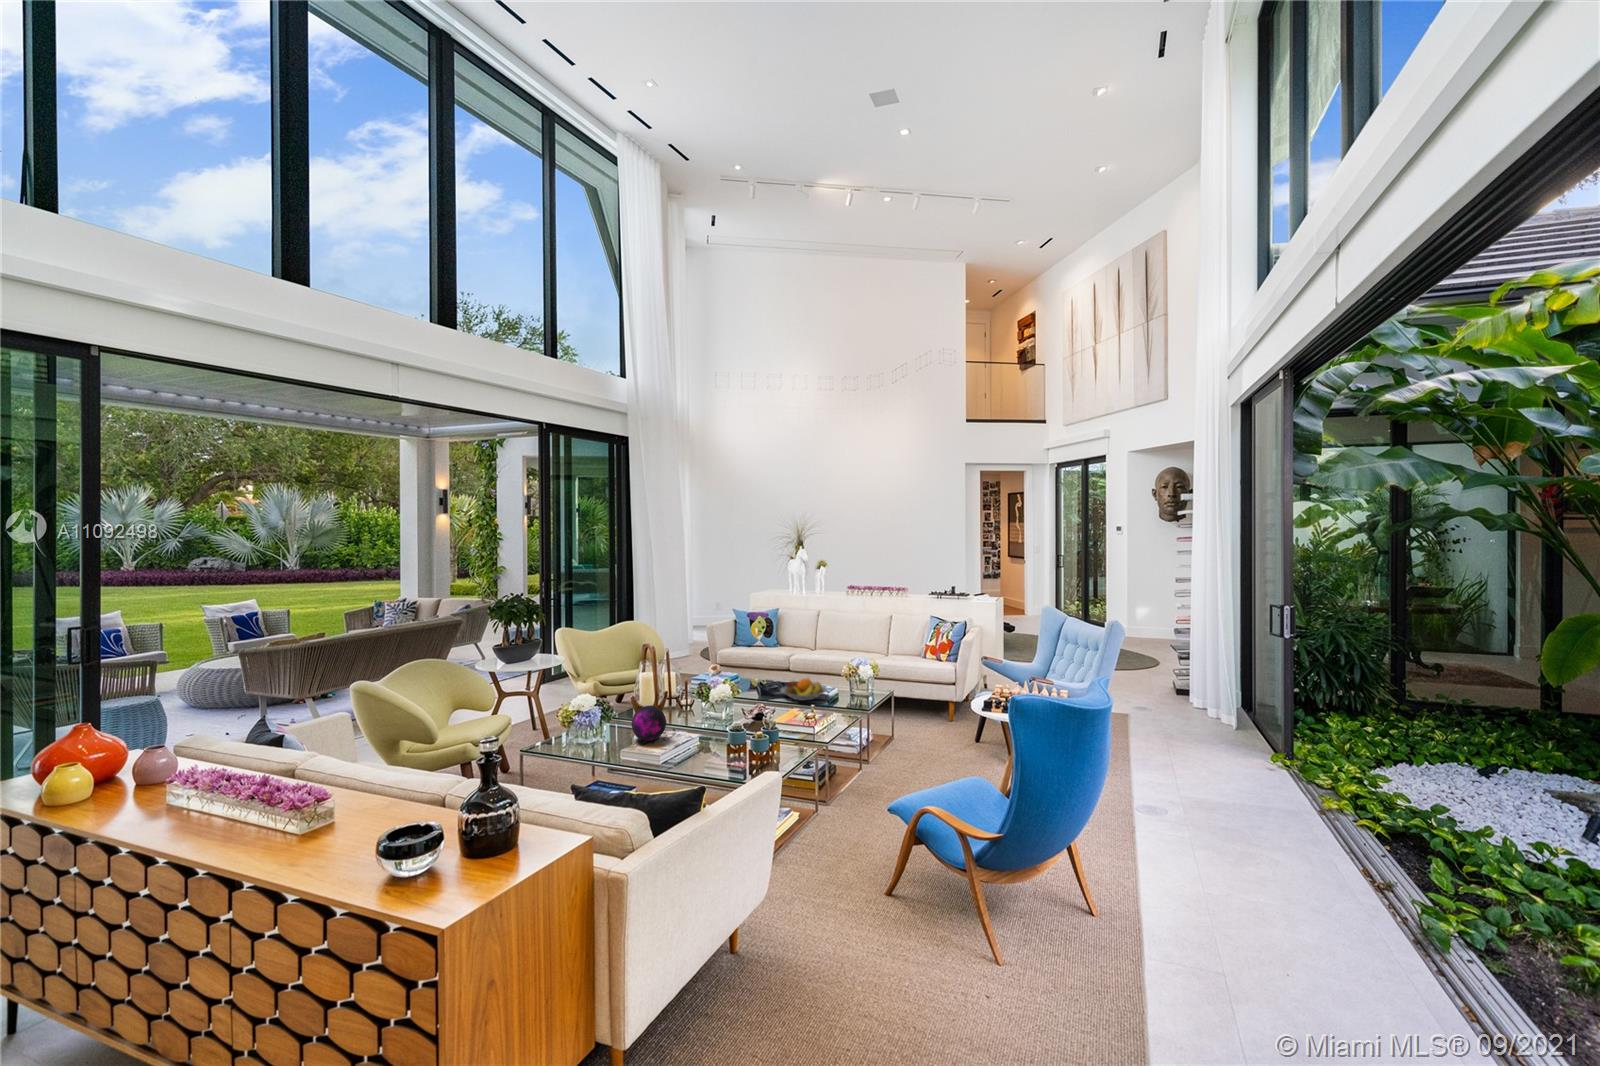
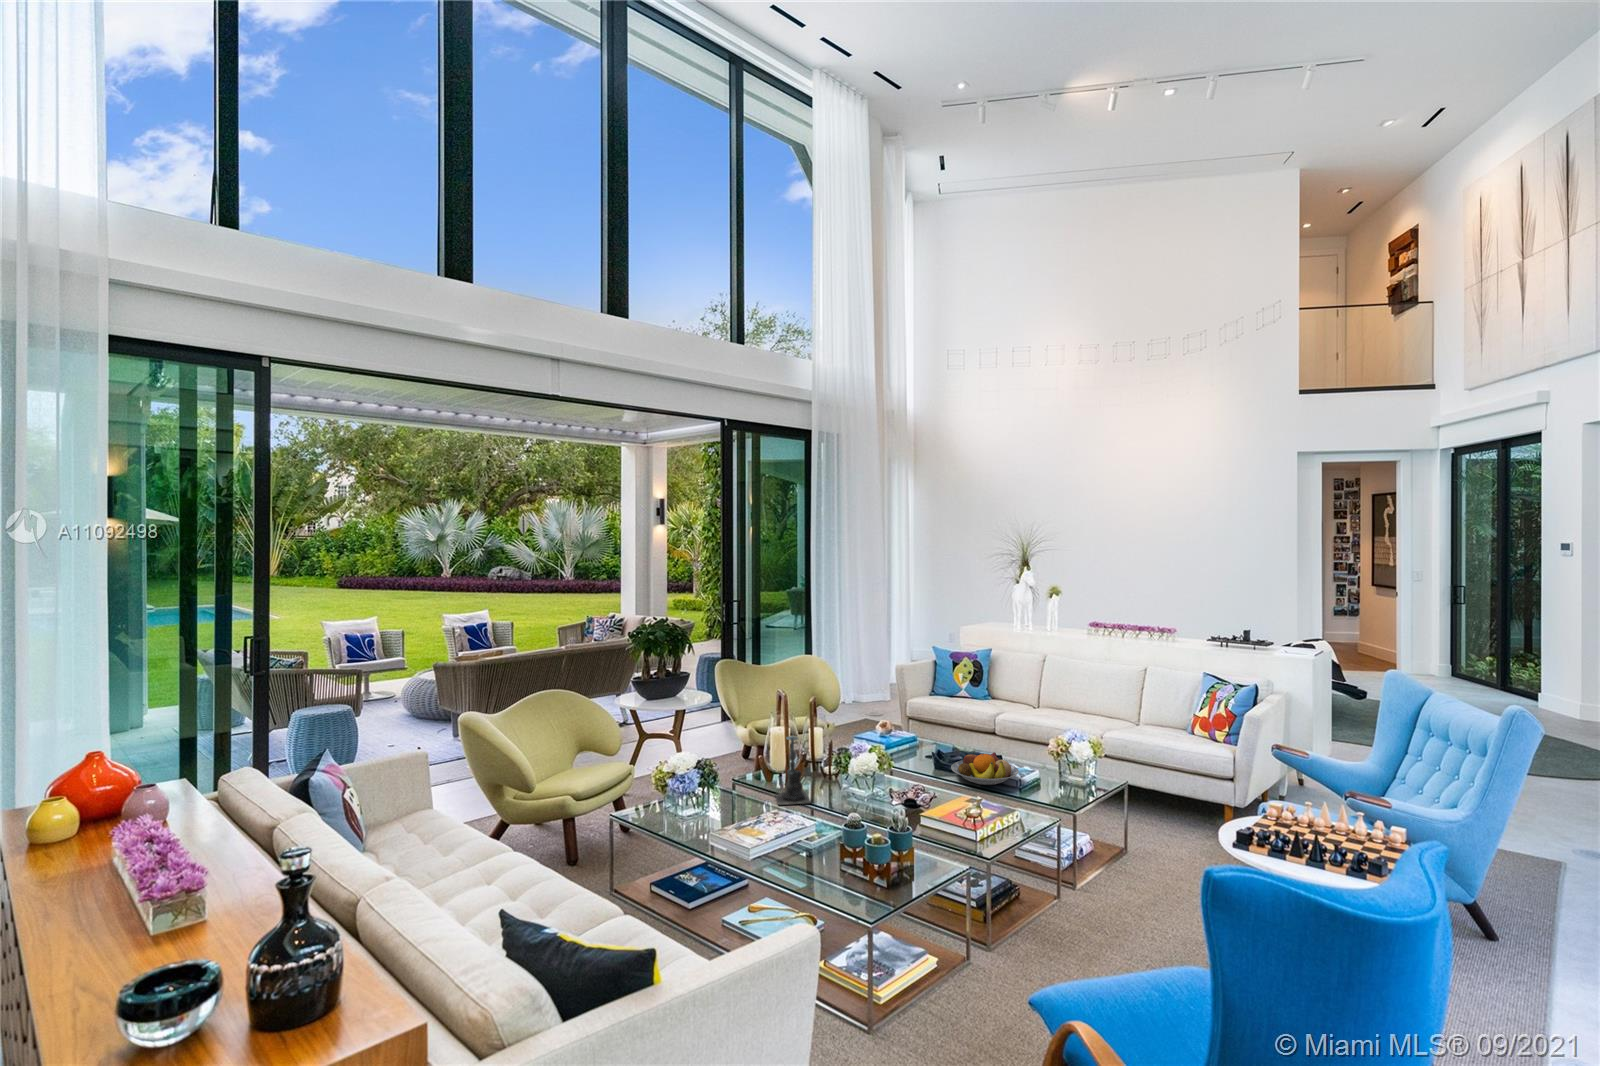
candle holder: none [657,667,691,727] -> present [775,735,811,805]
decorative orb: present [632,706,666,741] -> none [721,778,765,825]

